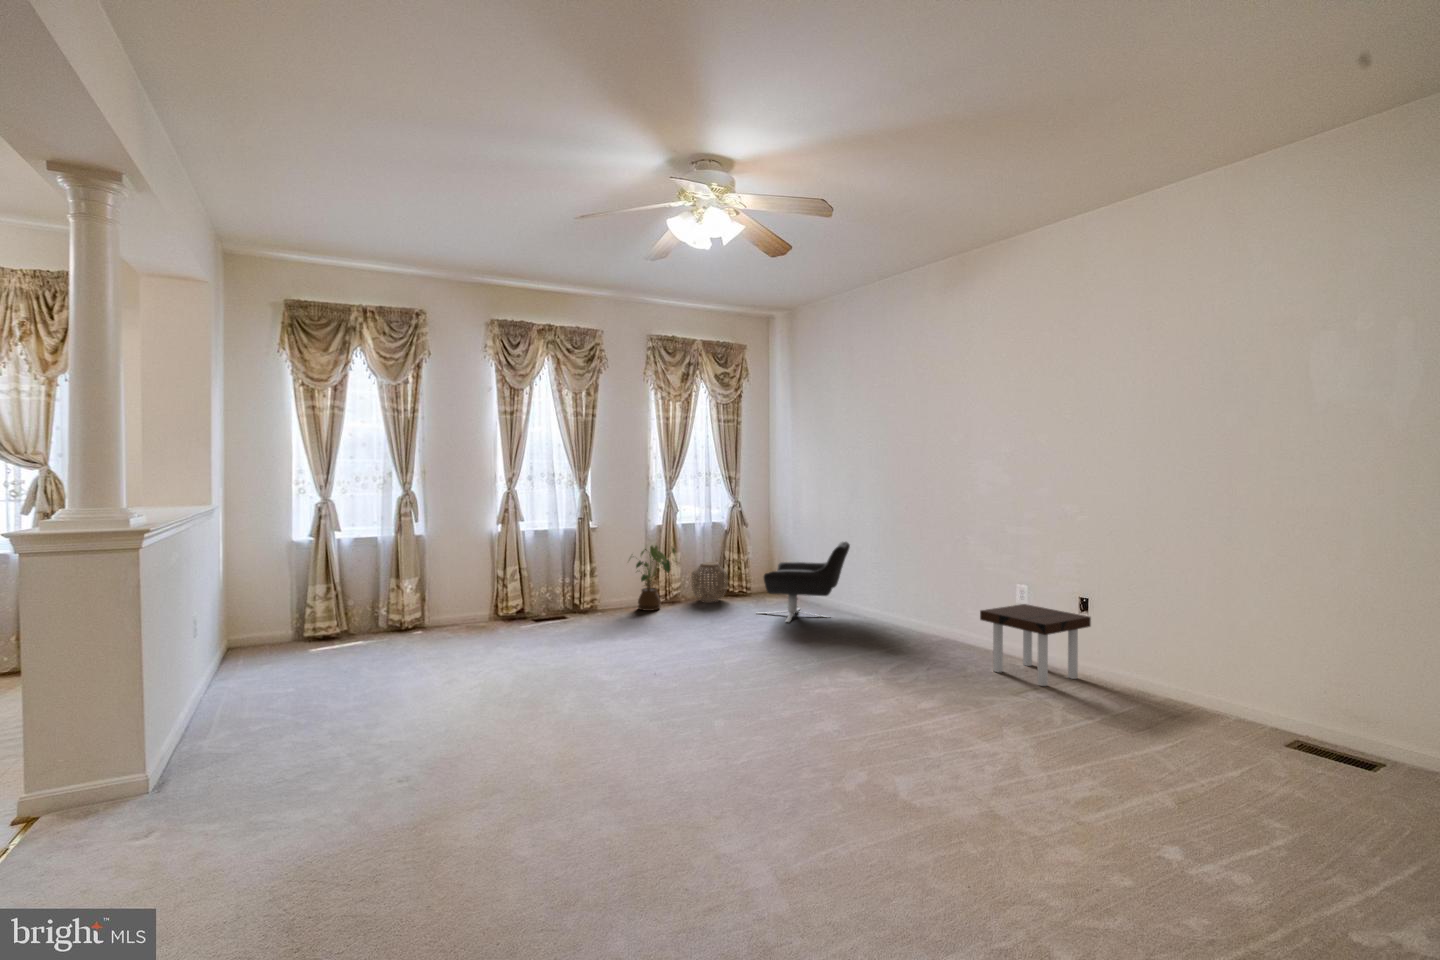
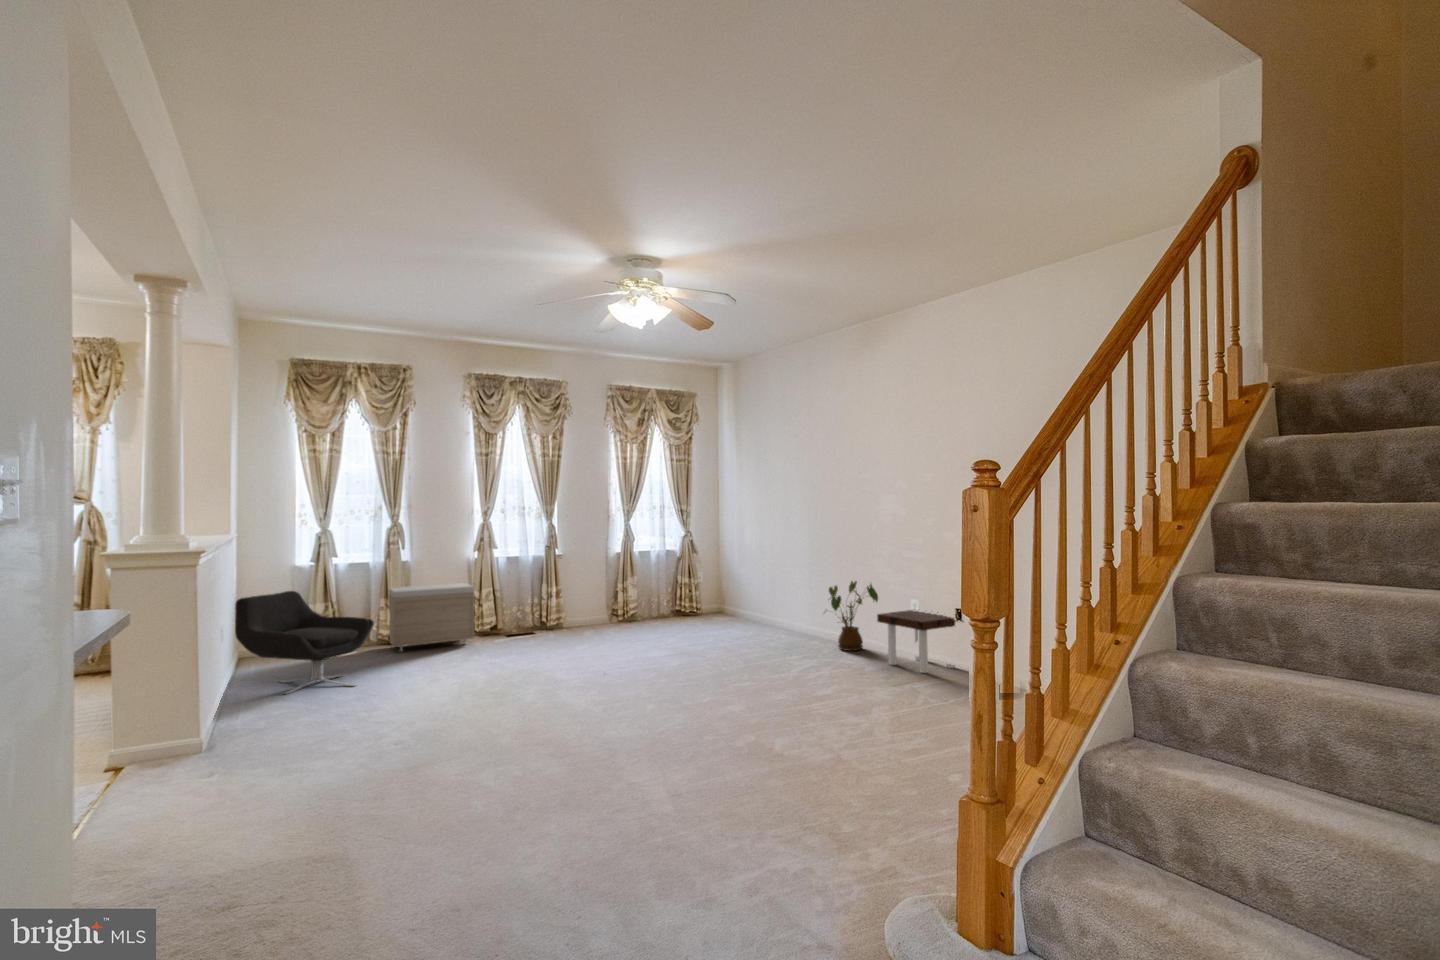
lounge chair: present [758,542,850,622] -> present [235,591,374,694]
house plant: present [636,546,675,611] -> present [824,581,878,651]
storage bench: none [401,560,498,640] -> present [389,583,474,652]
woven basket: present [692,562,728,602] -> none [647,585,680,621]

